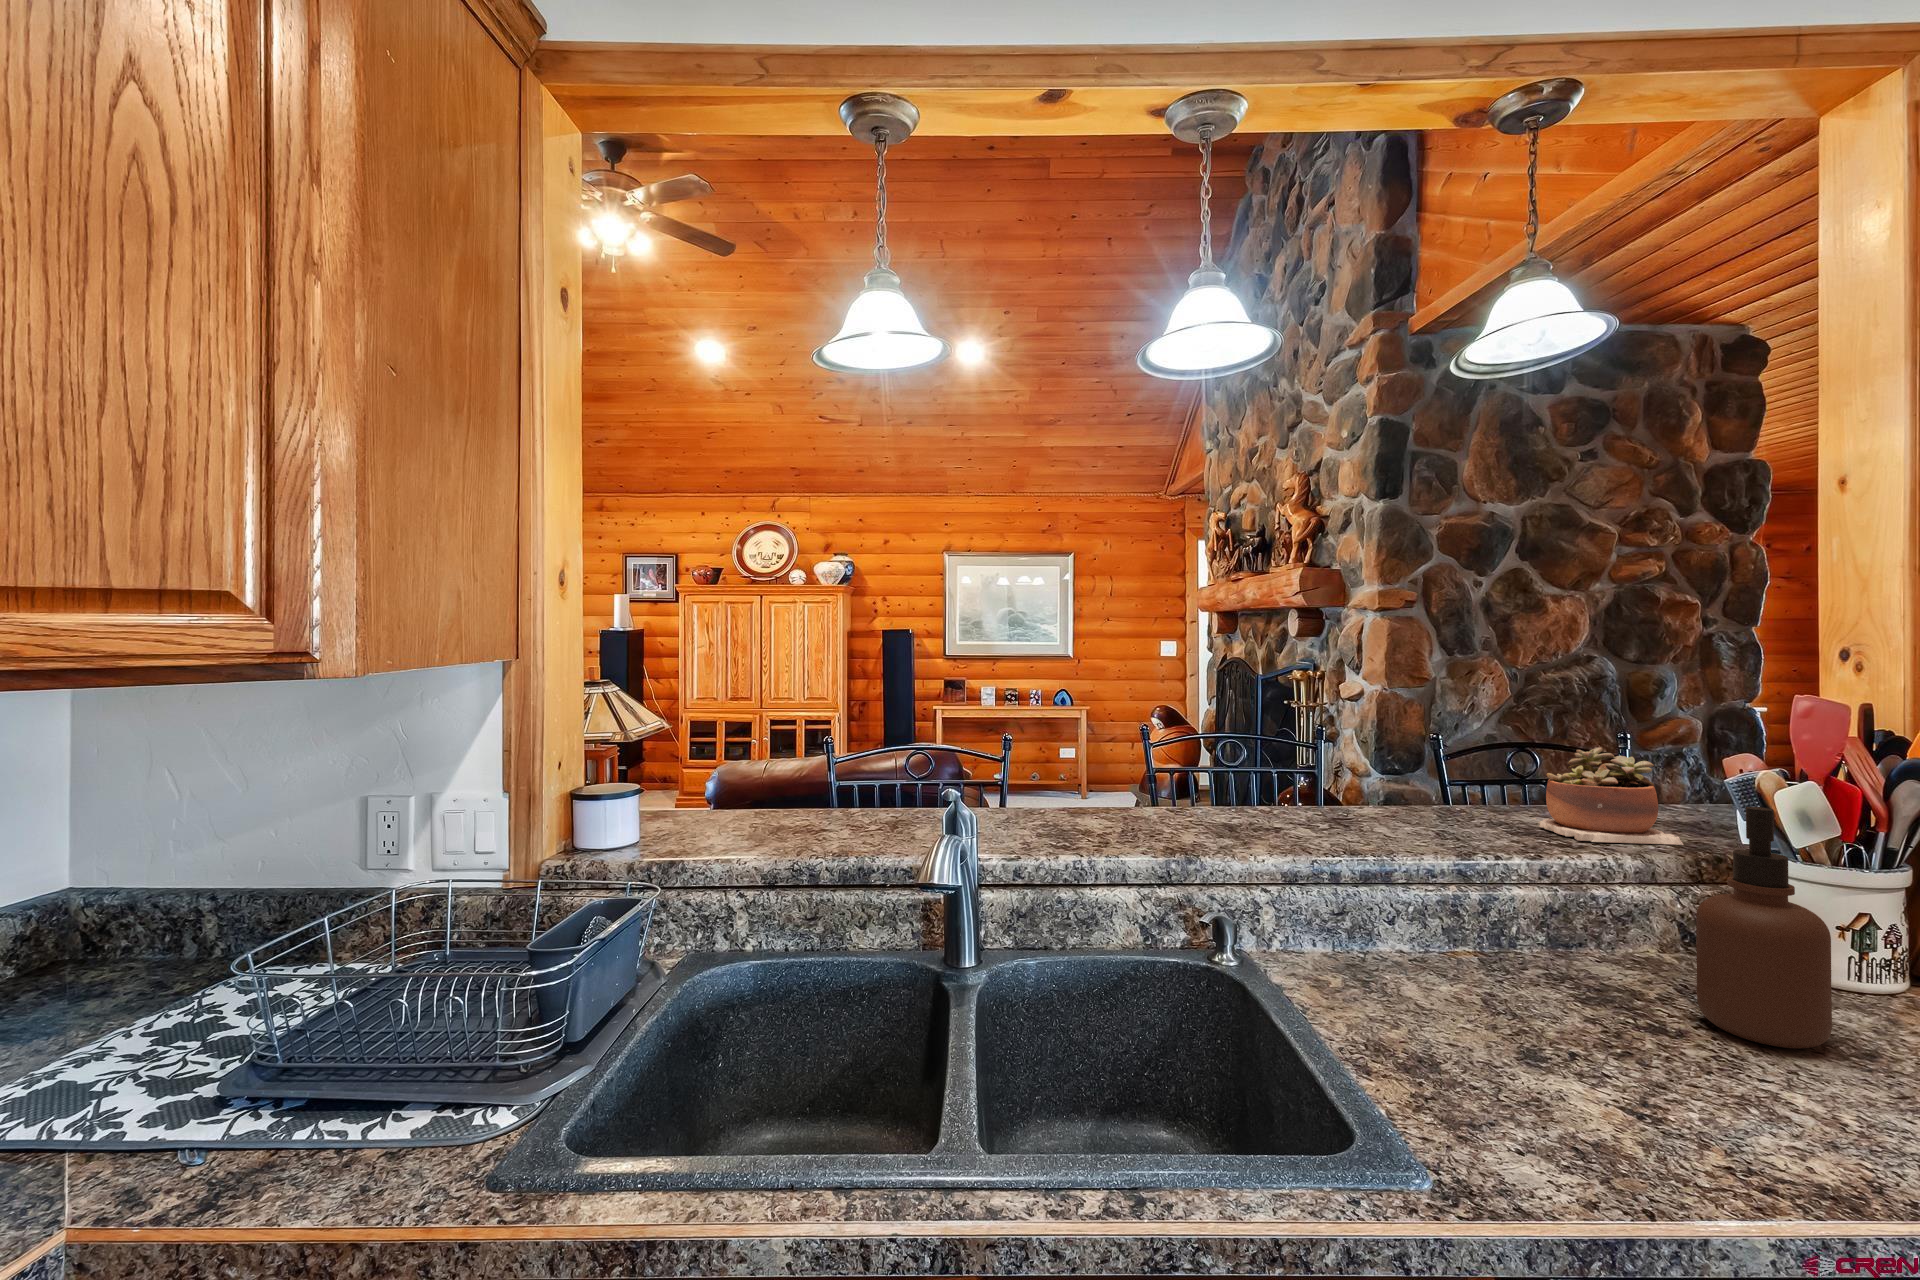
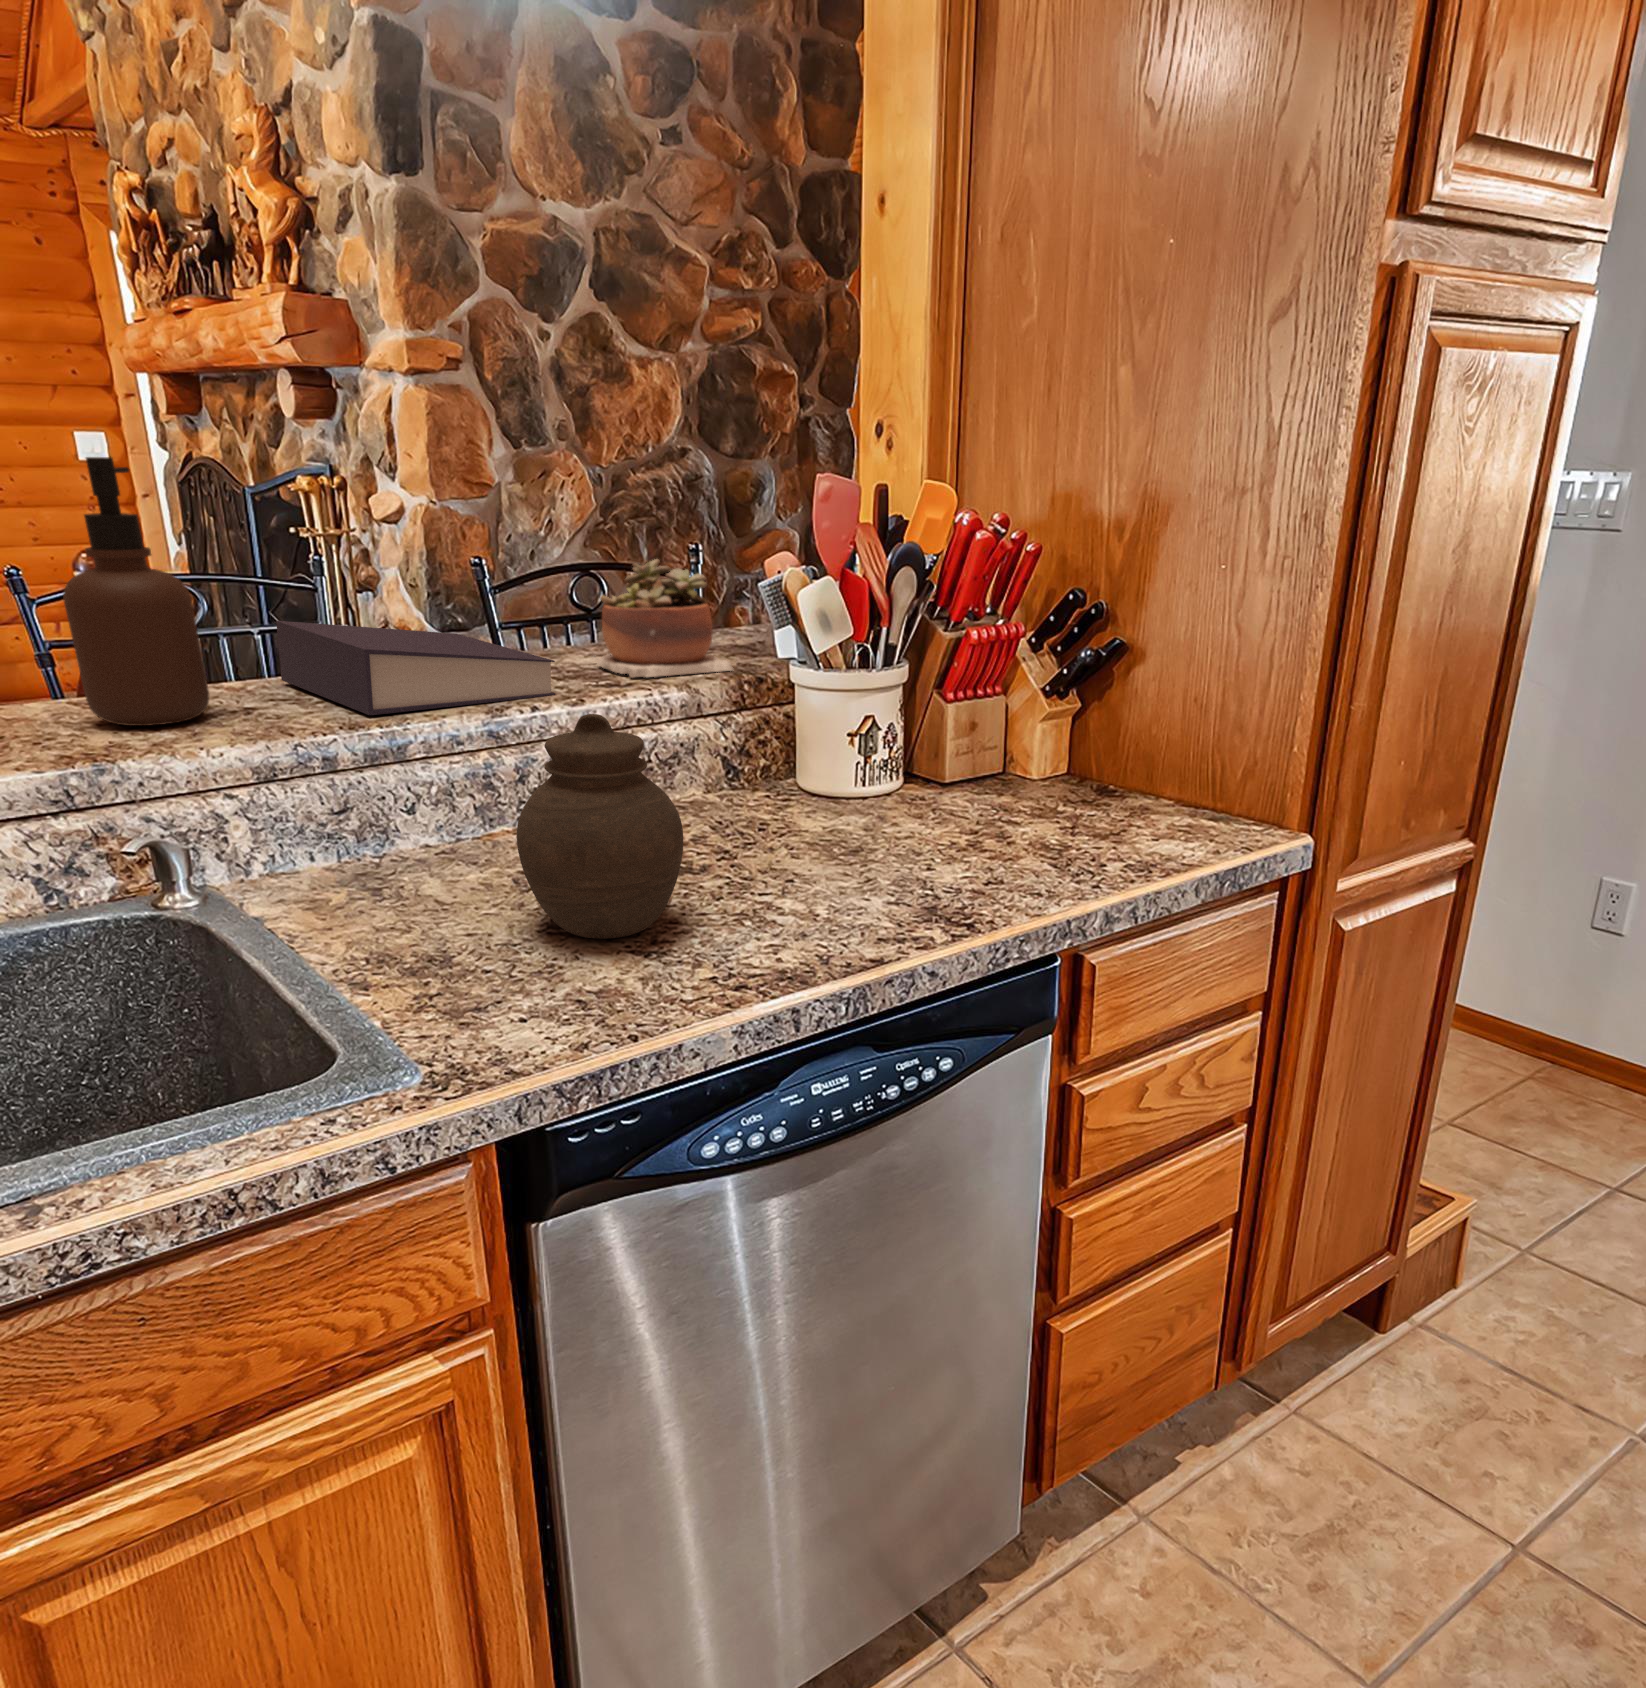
book: none [1296,775,1512,848] -> present [276,621,555,715]
soap dispenser: present [1696,807,1832,1048] -> present [63,457,209,726]
jar: none [1503,876,1684,1089] -> present [517,714,683,939]

